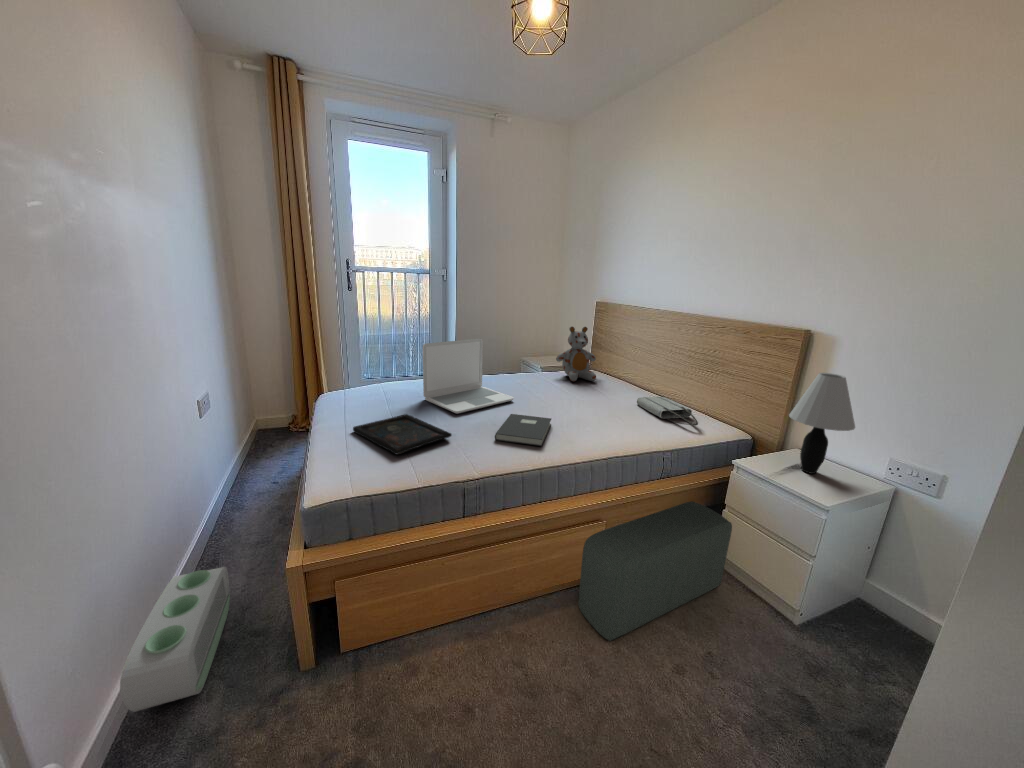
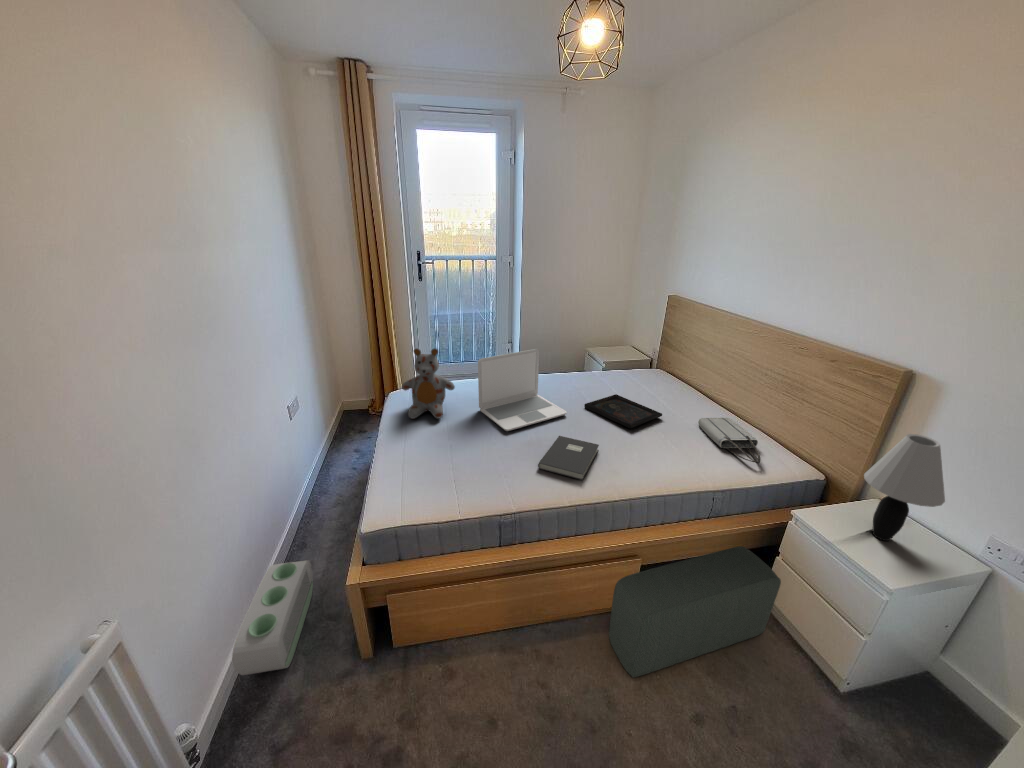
stuffed bear: present [556,326,596,381] -> present [402,348,455,419]
tray: present [353,414,451,454] -> present [584,394,662,428]

